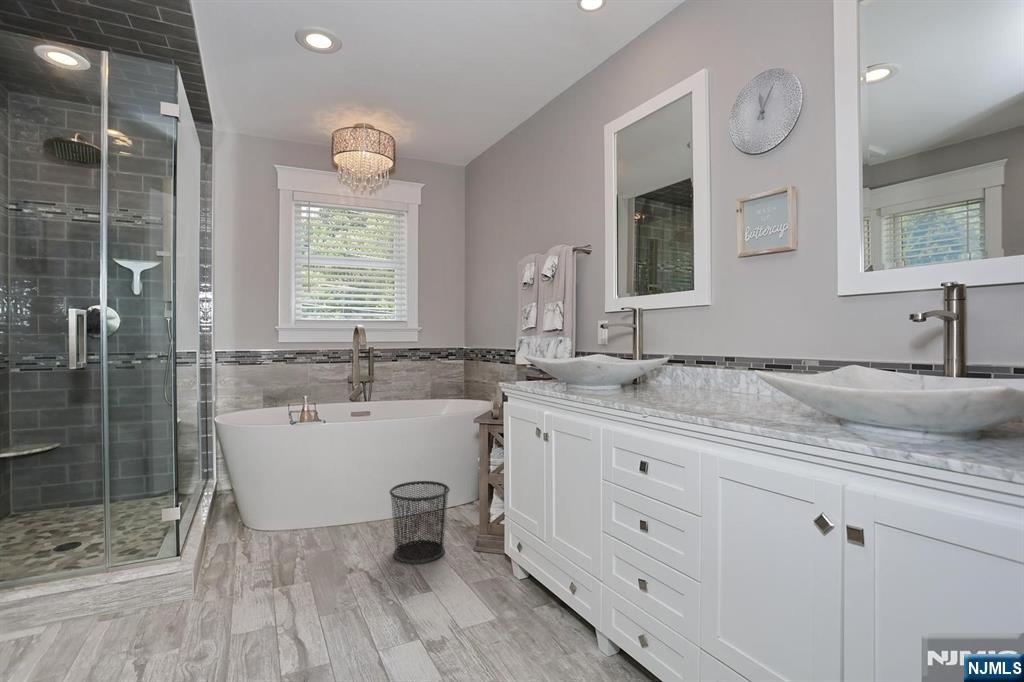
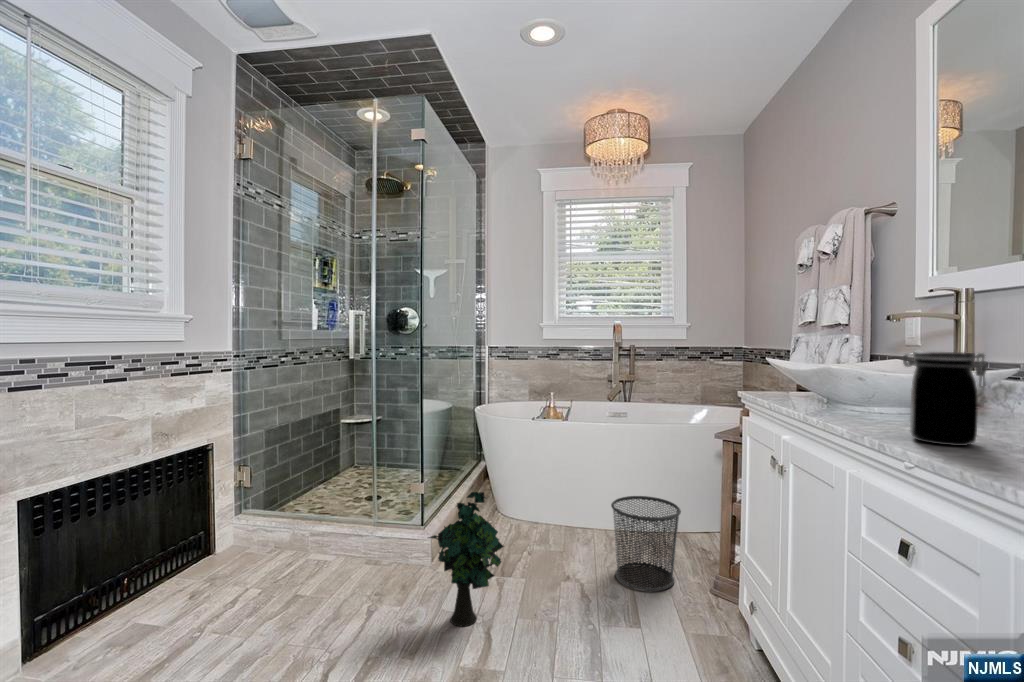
jar: none [634,348,676,404] -> present [903,351,988,446]
decorative plant: none [216,499,306,643] -> present [428,492,504,626]

